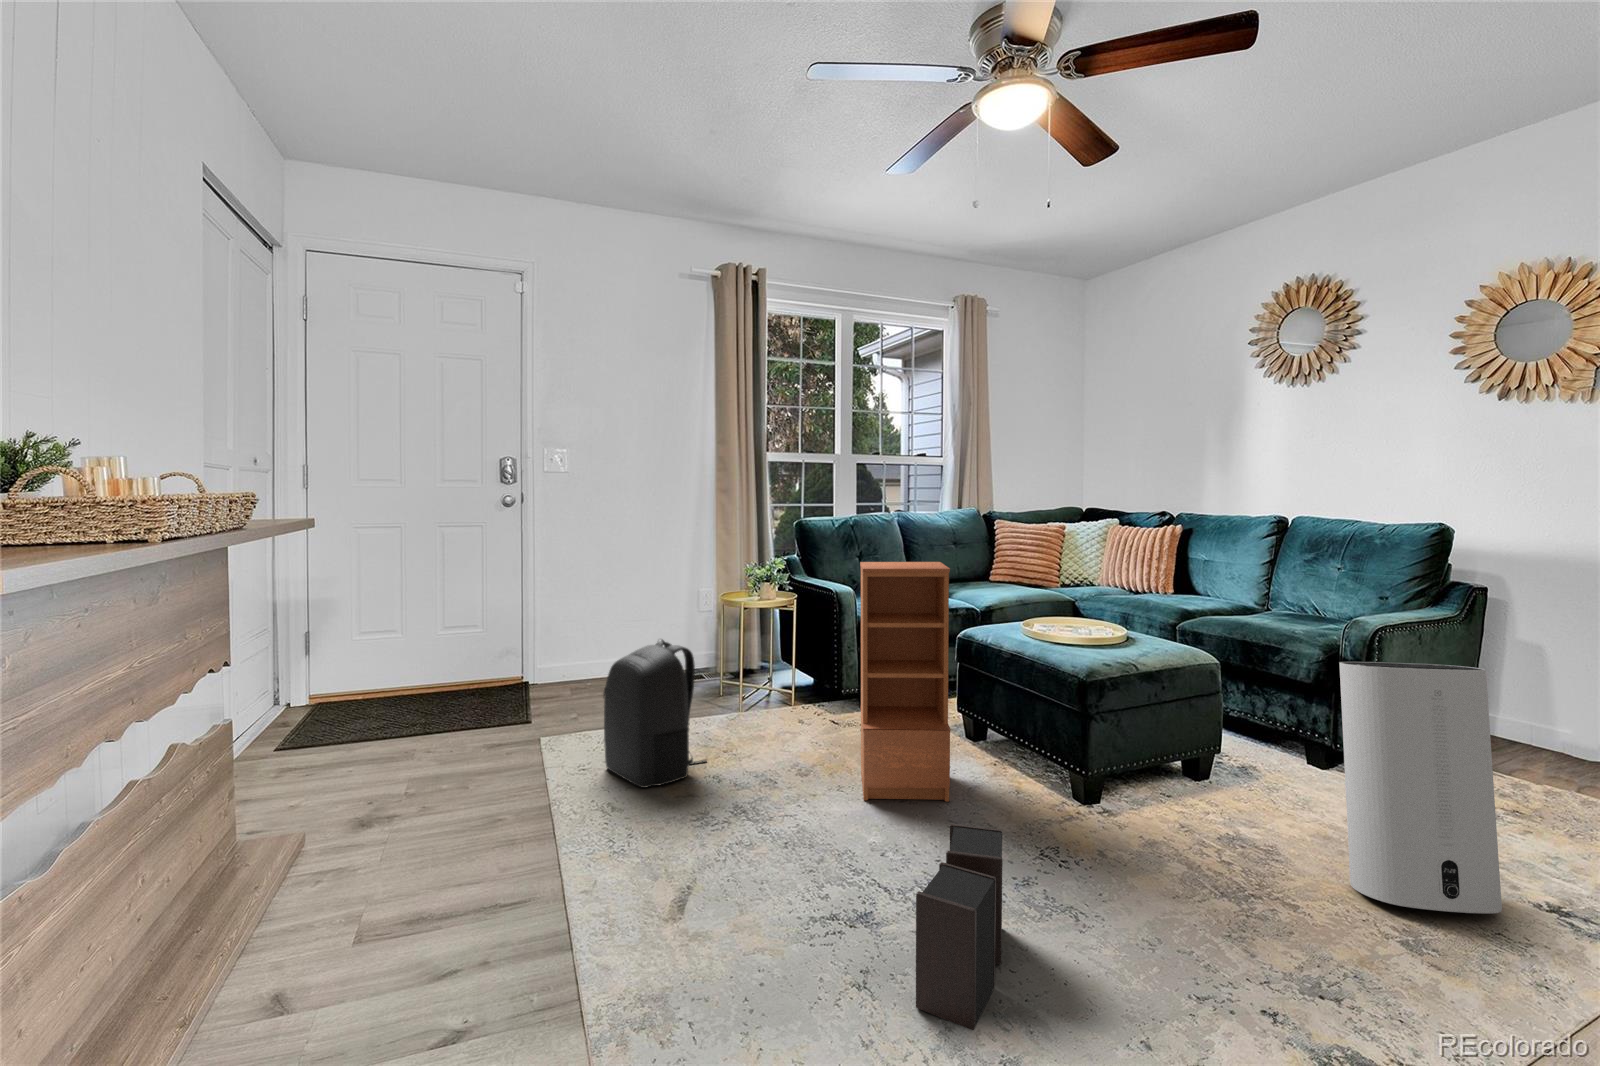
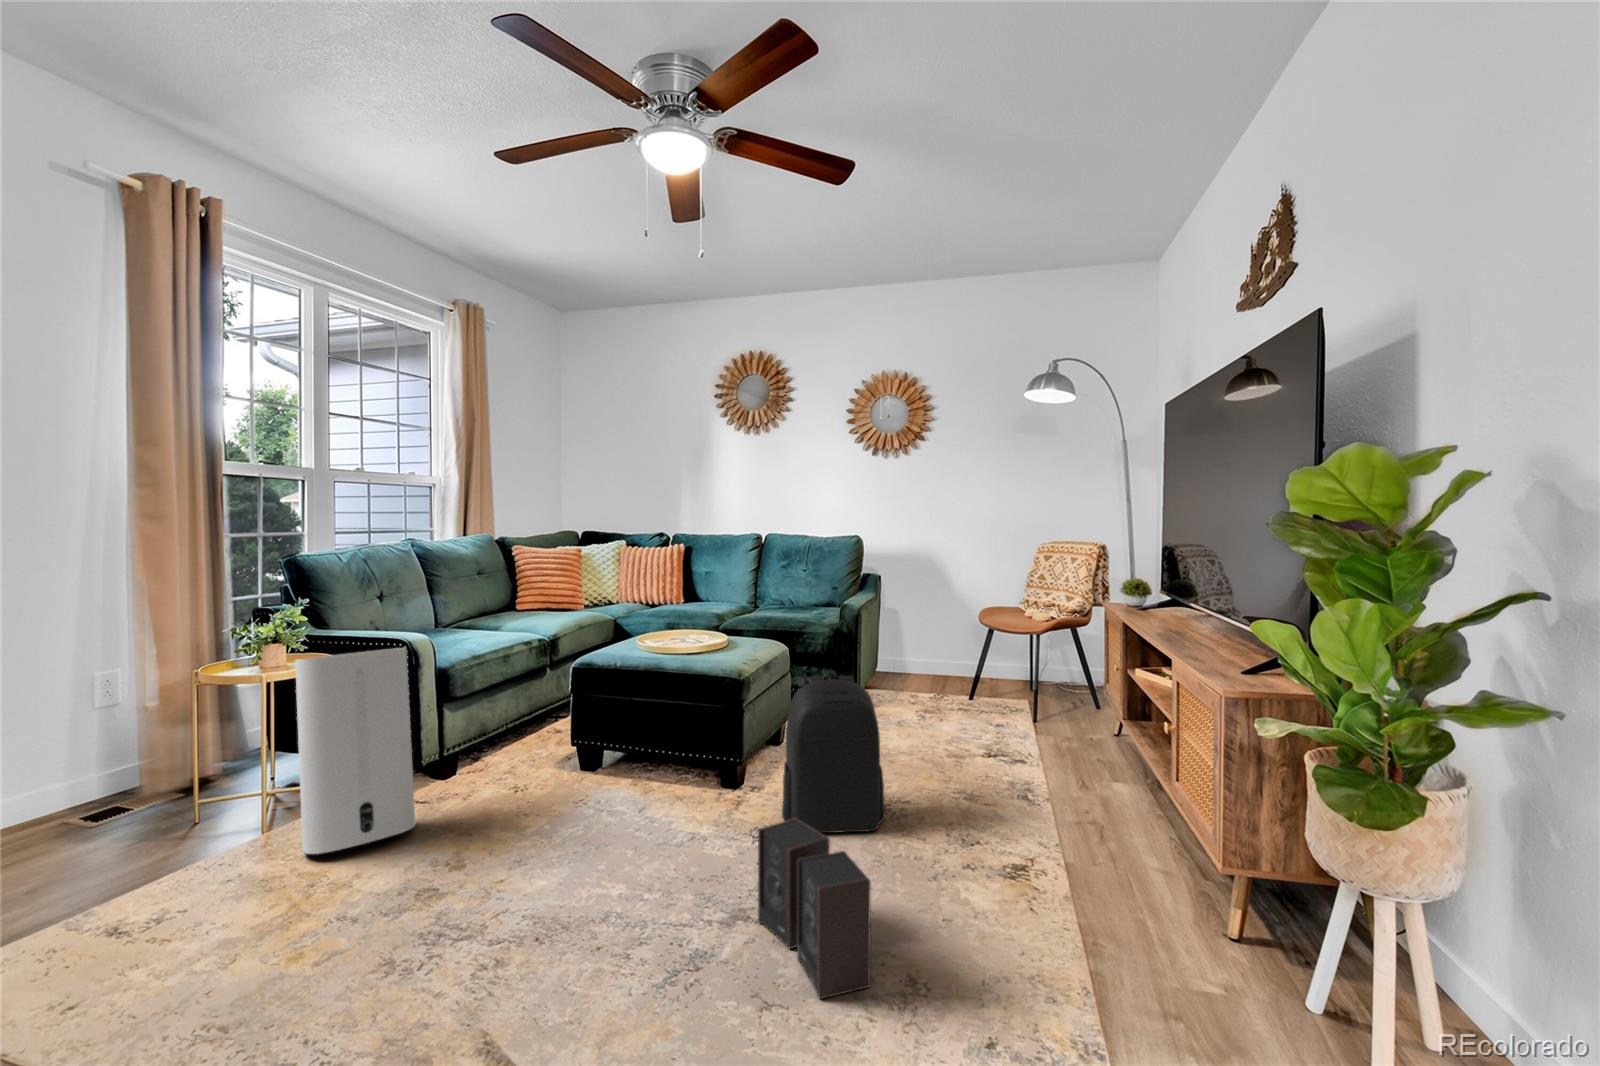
bookcase: present [860,562,951,802] -> none [515,586,641,863]
backpack: present [603,639,706,788] -> present [782,675,885,833]
air purifier: present [1339,662,1502,914] -> present [295,648,415,854]

